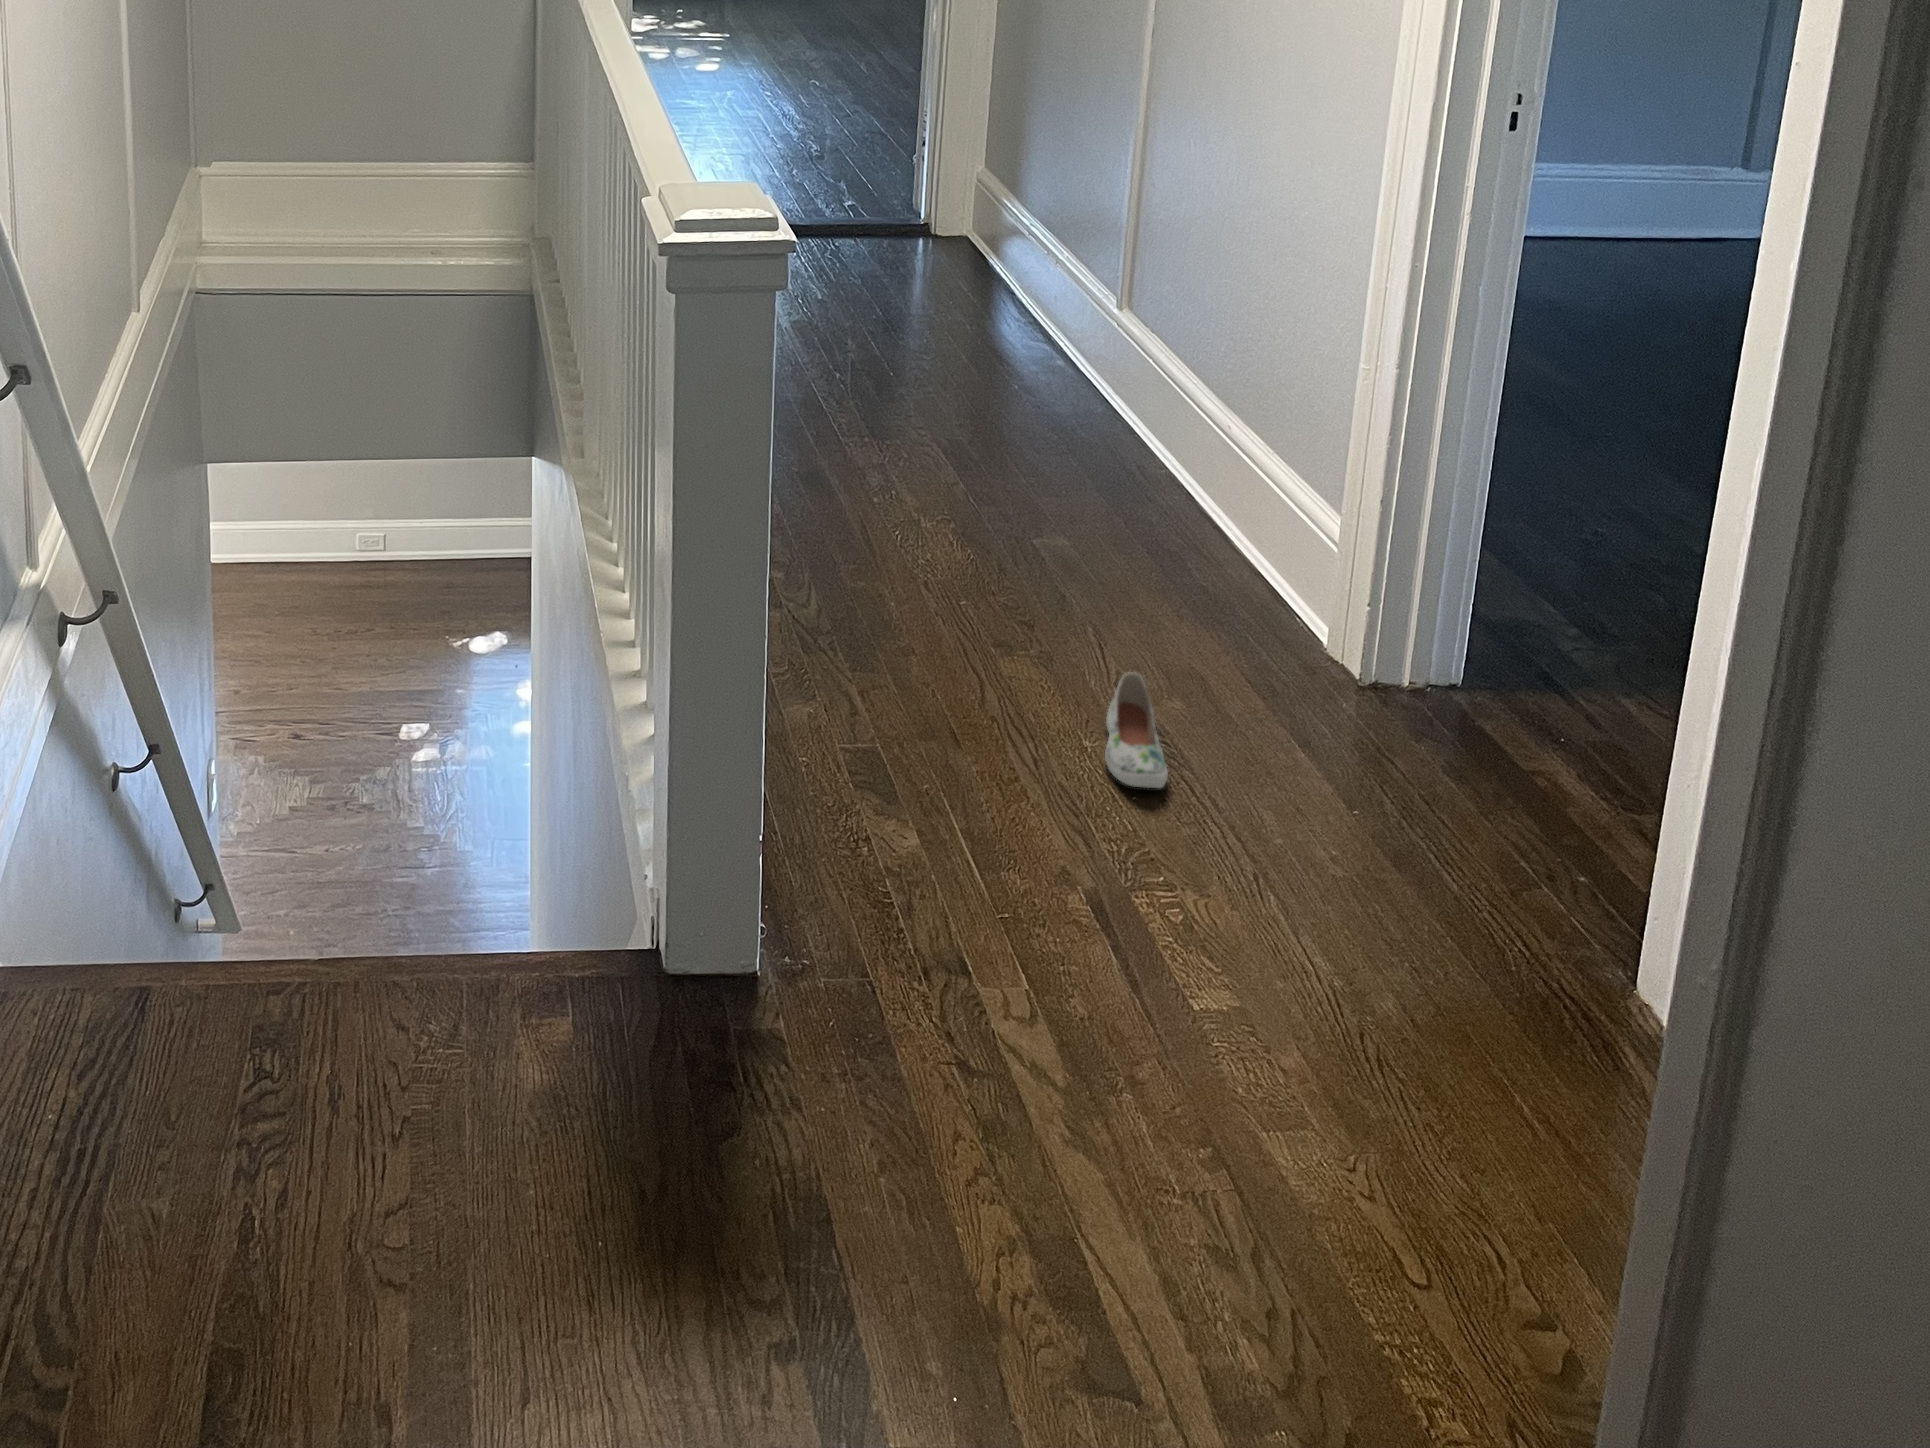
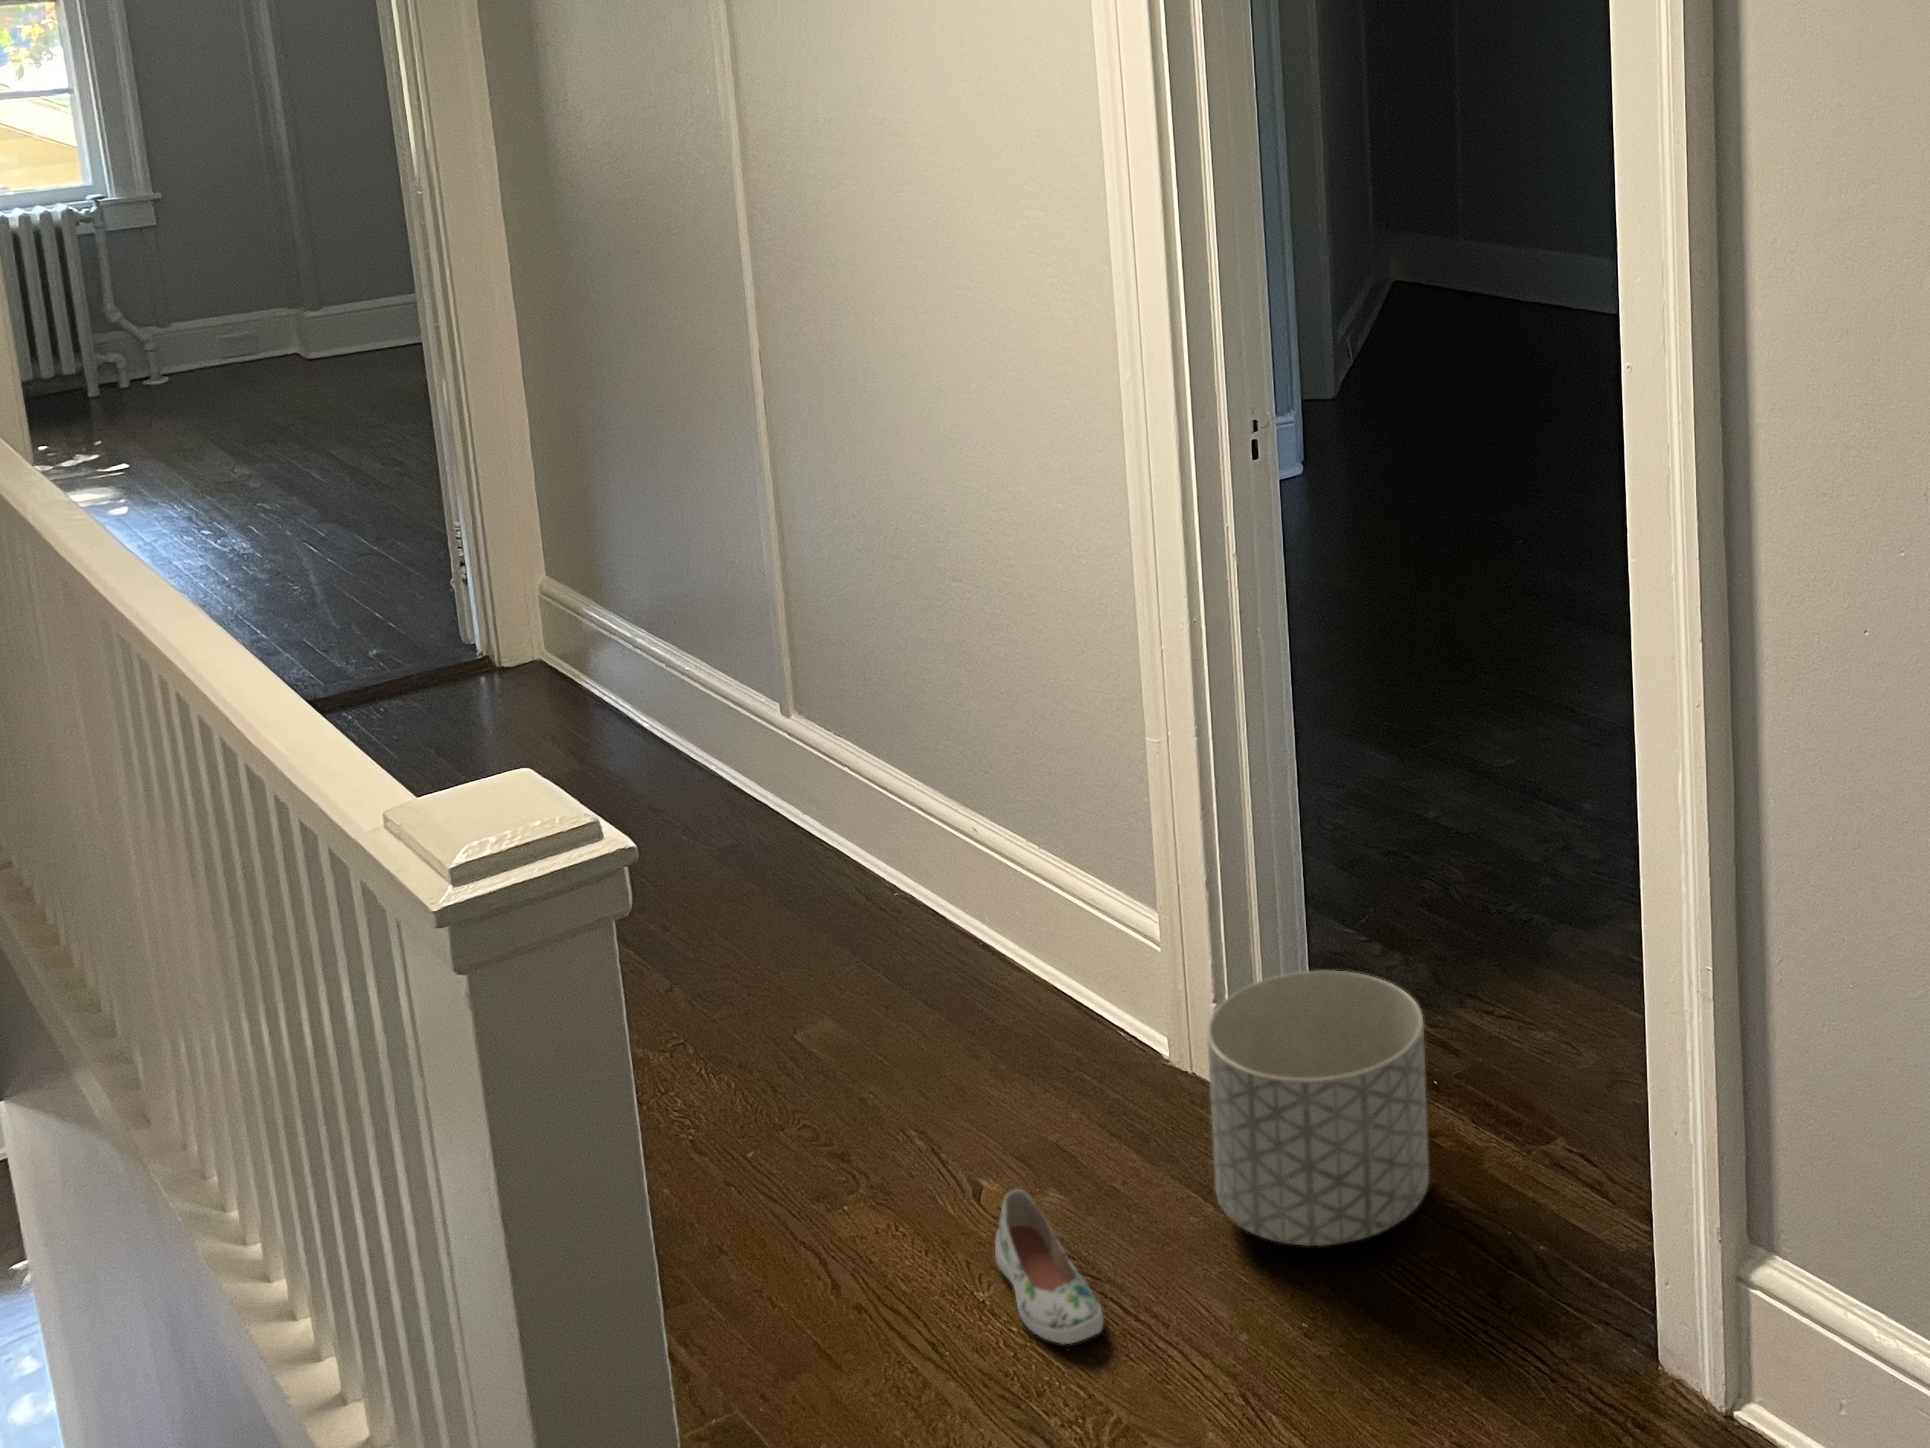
planter: none [1302,583,1527,812] -> present [1207,971,1429,1246]

